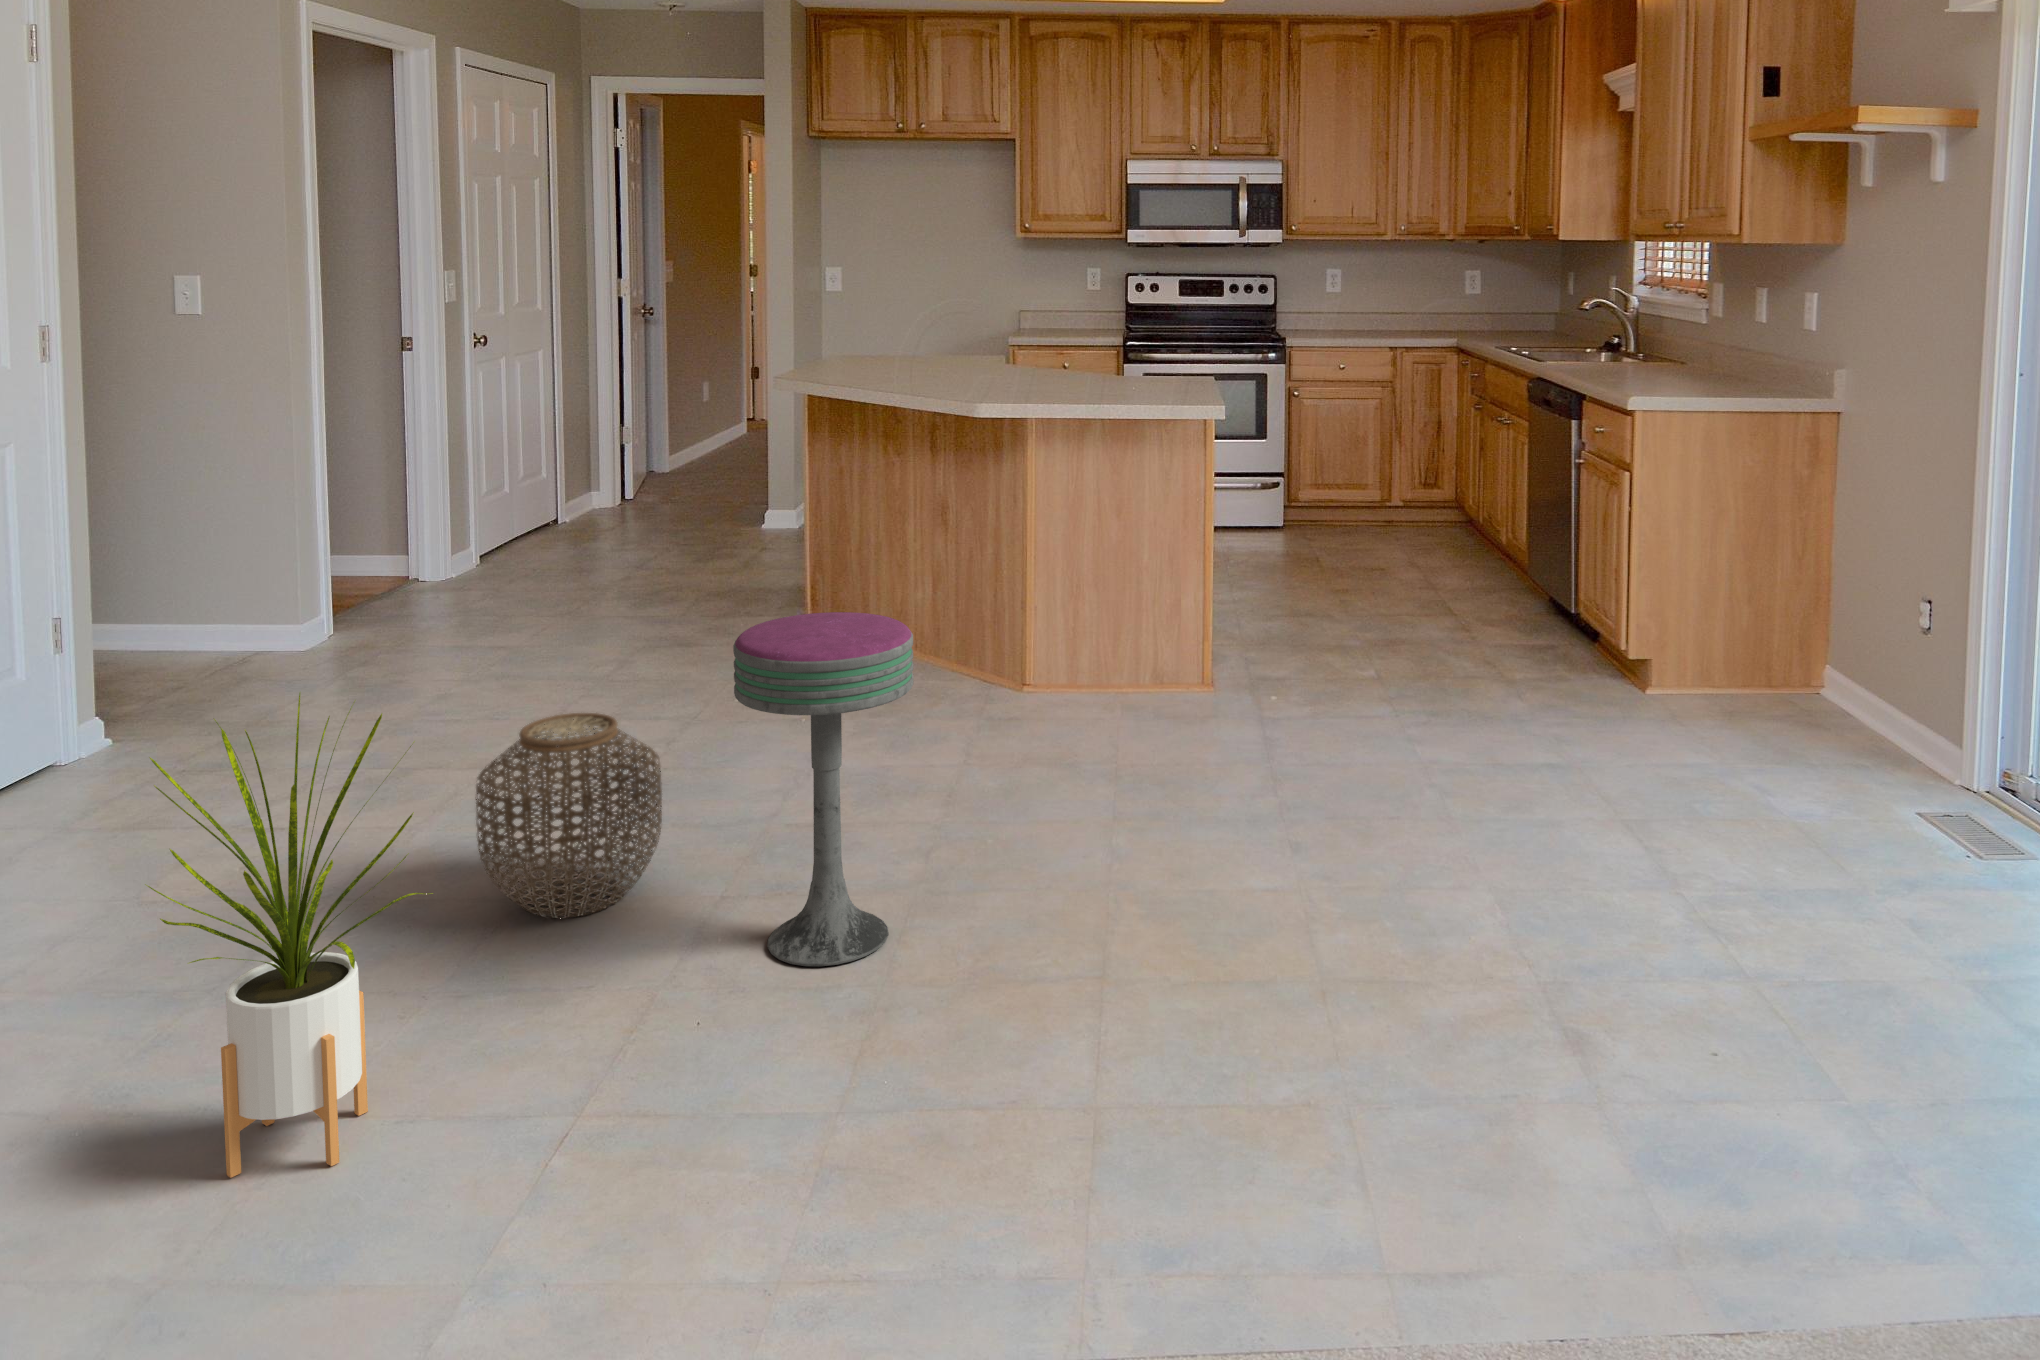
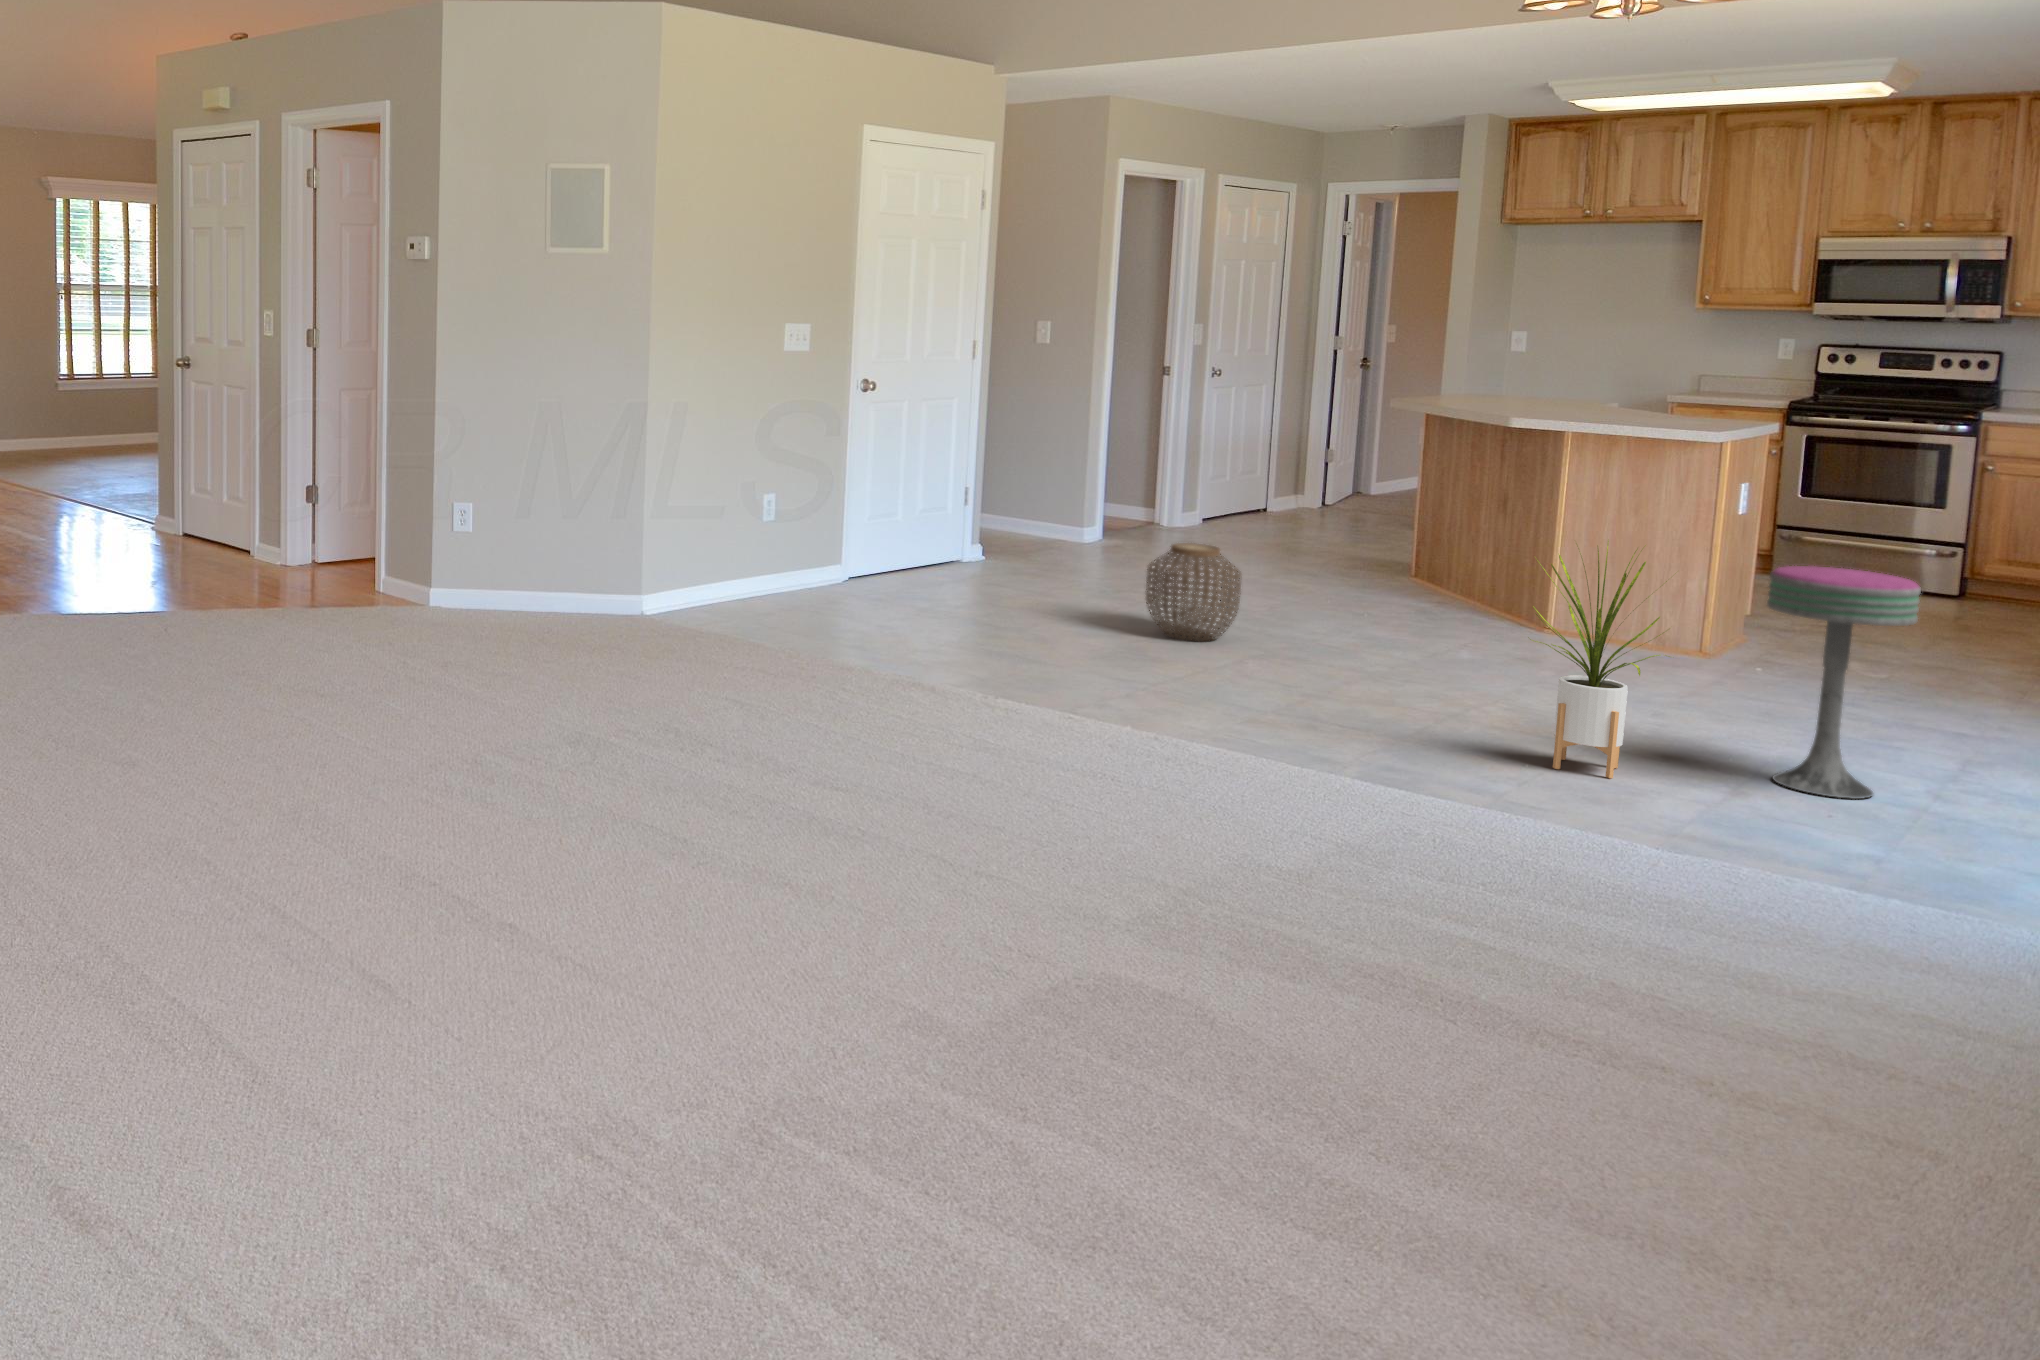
bar stool: present [733,612,914,966] -> present [1767,566,1921,799]
house plant: present [145,693,424,1178] -> present [1530,541,1670,778]

